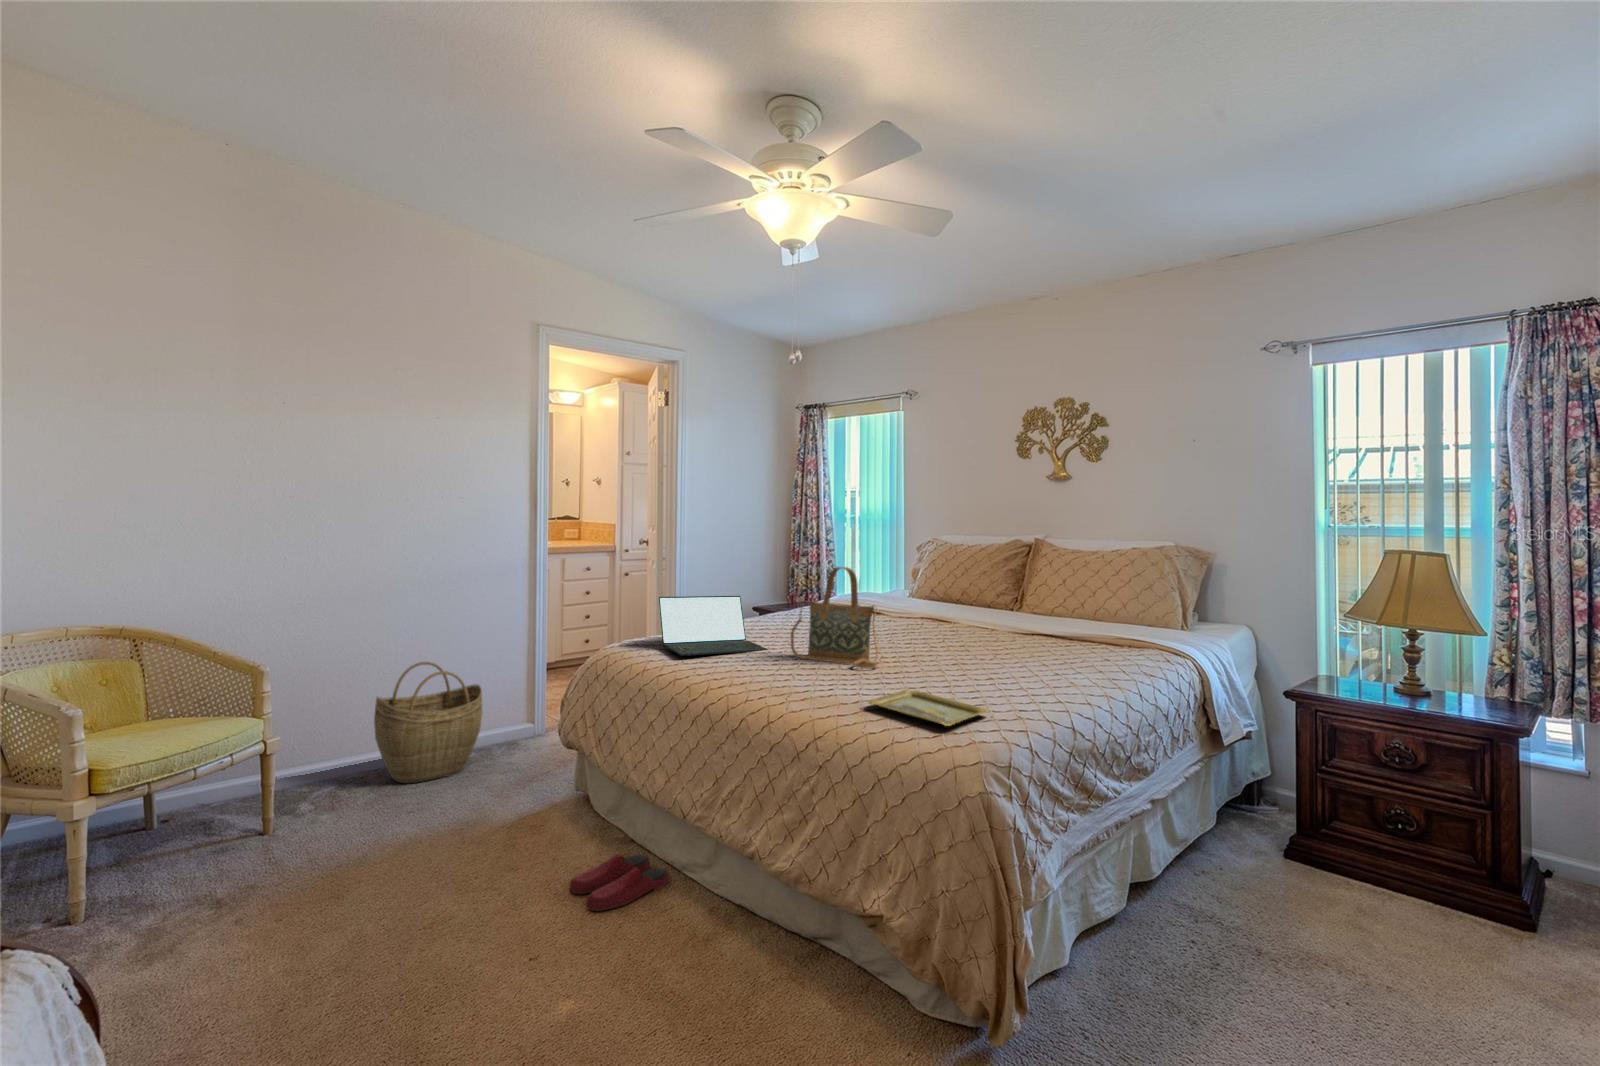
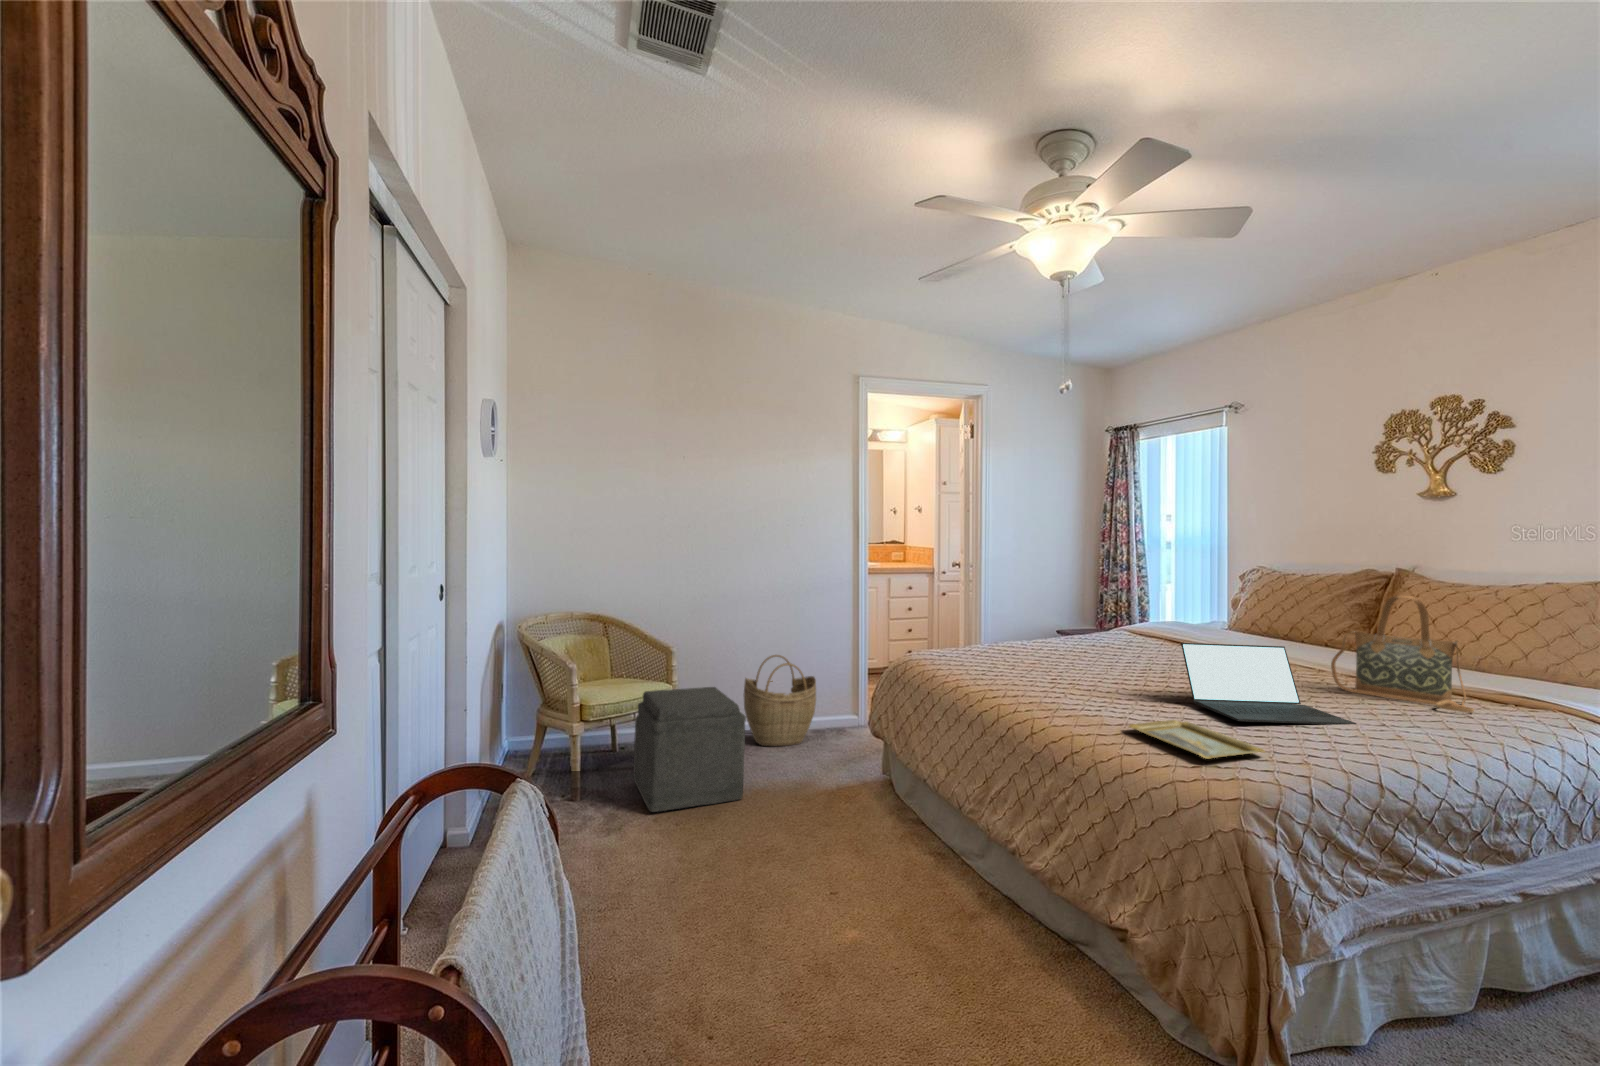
handbag: present [791,567,878,668] -> present [1331,595,1474,713]
laptop: present [659,596,768,656] -> present [1181,643,1356,724]
ottoman: none [183,715,385,916] -> present [633,687,746,812]
slippers: present [569,854,668,911] -> none [869,828,949,871]

